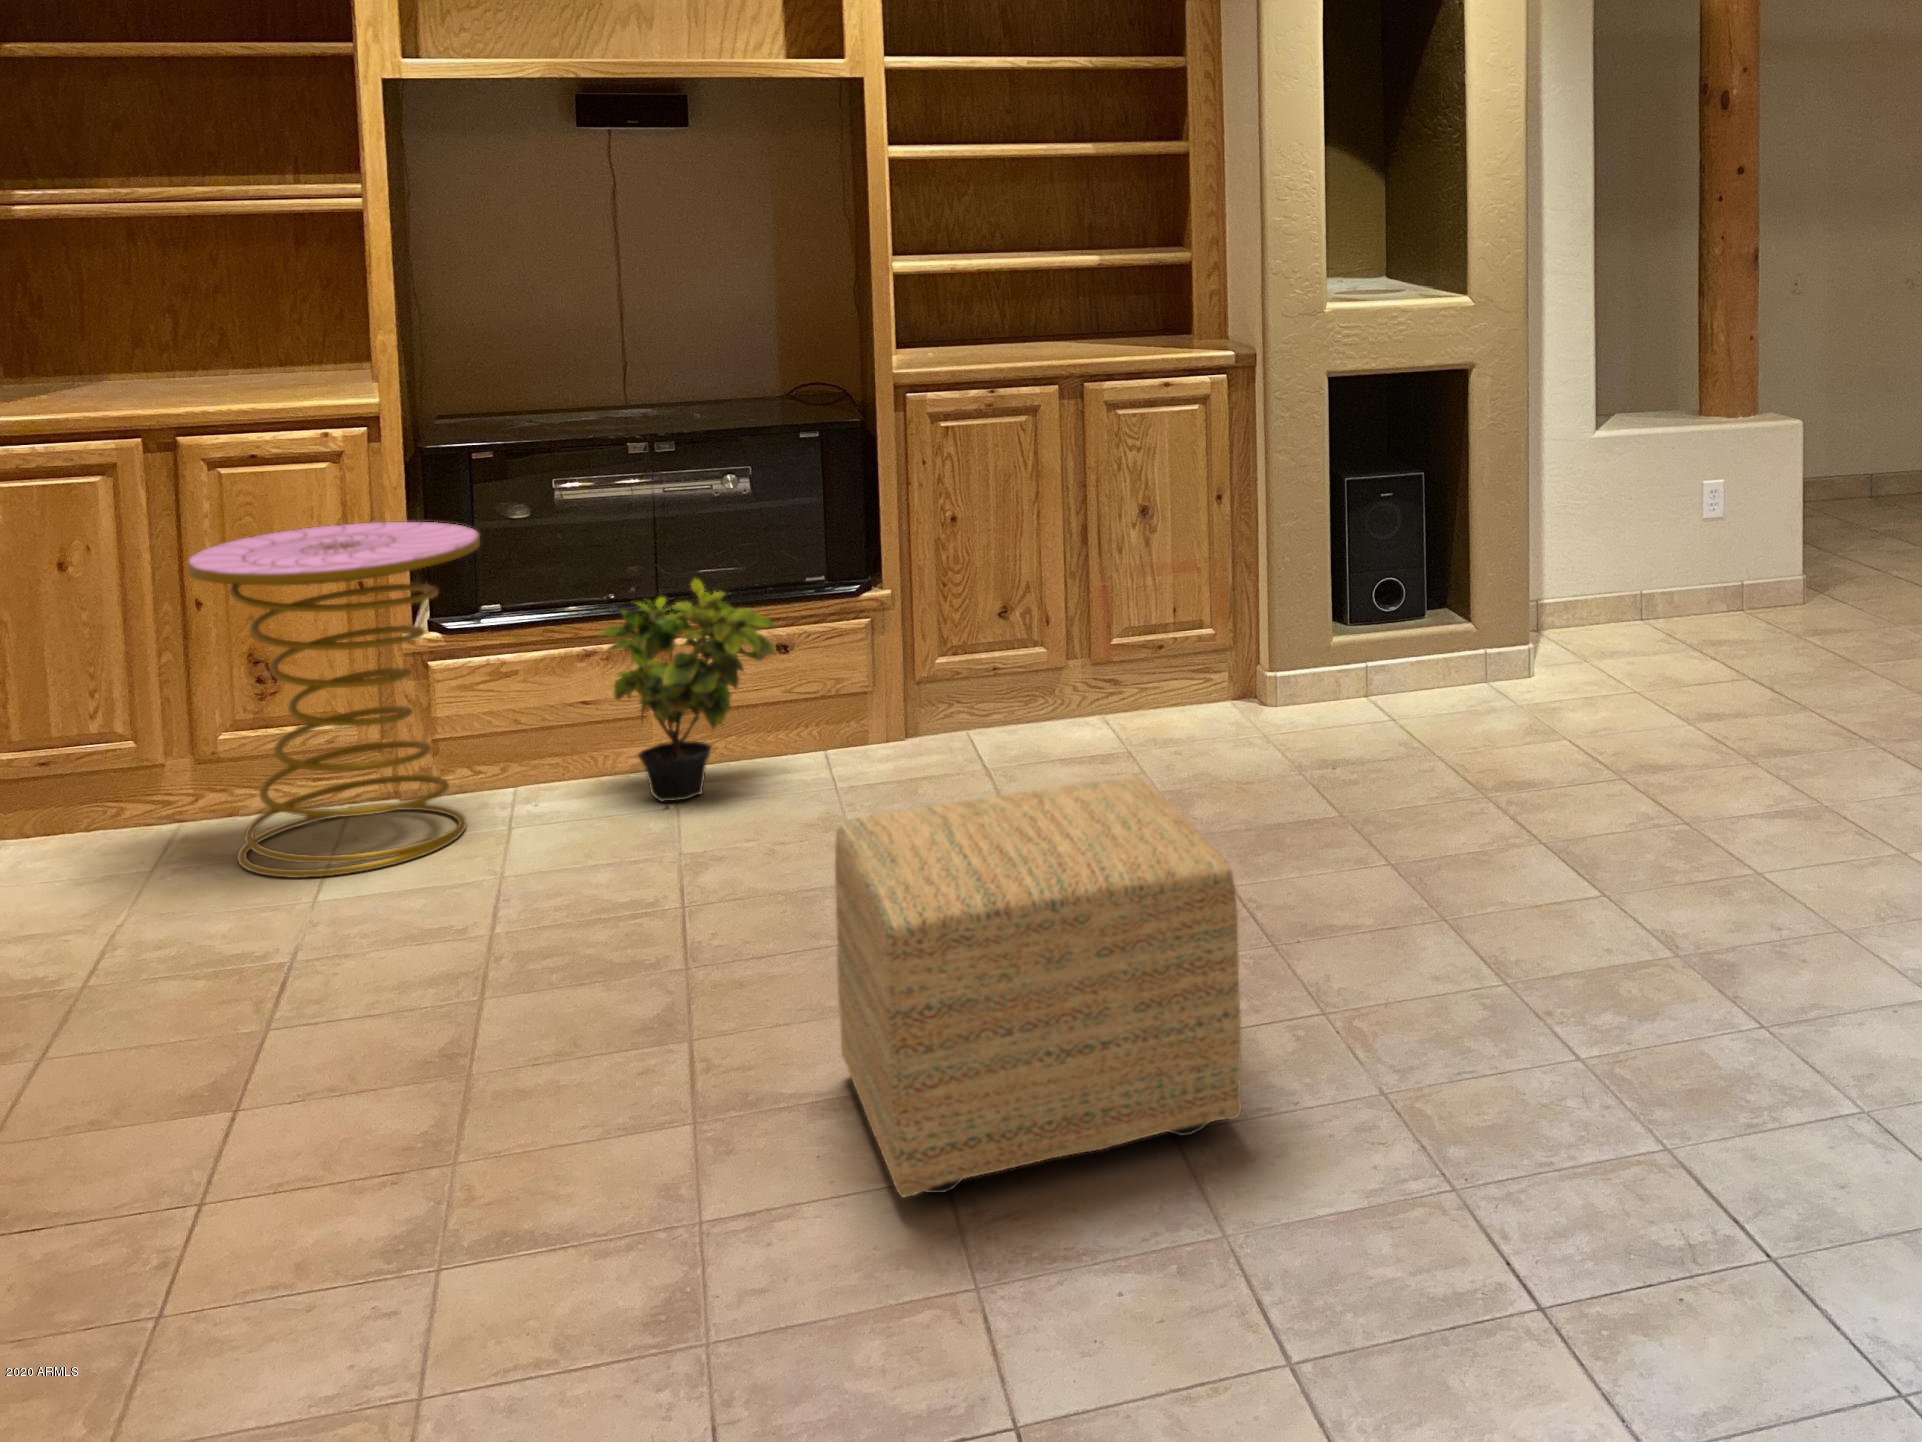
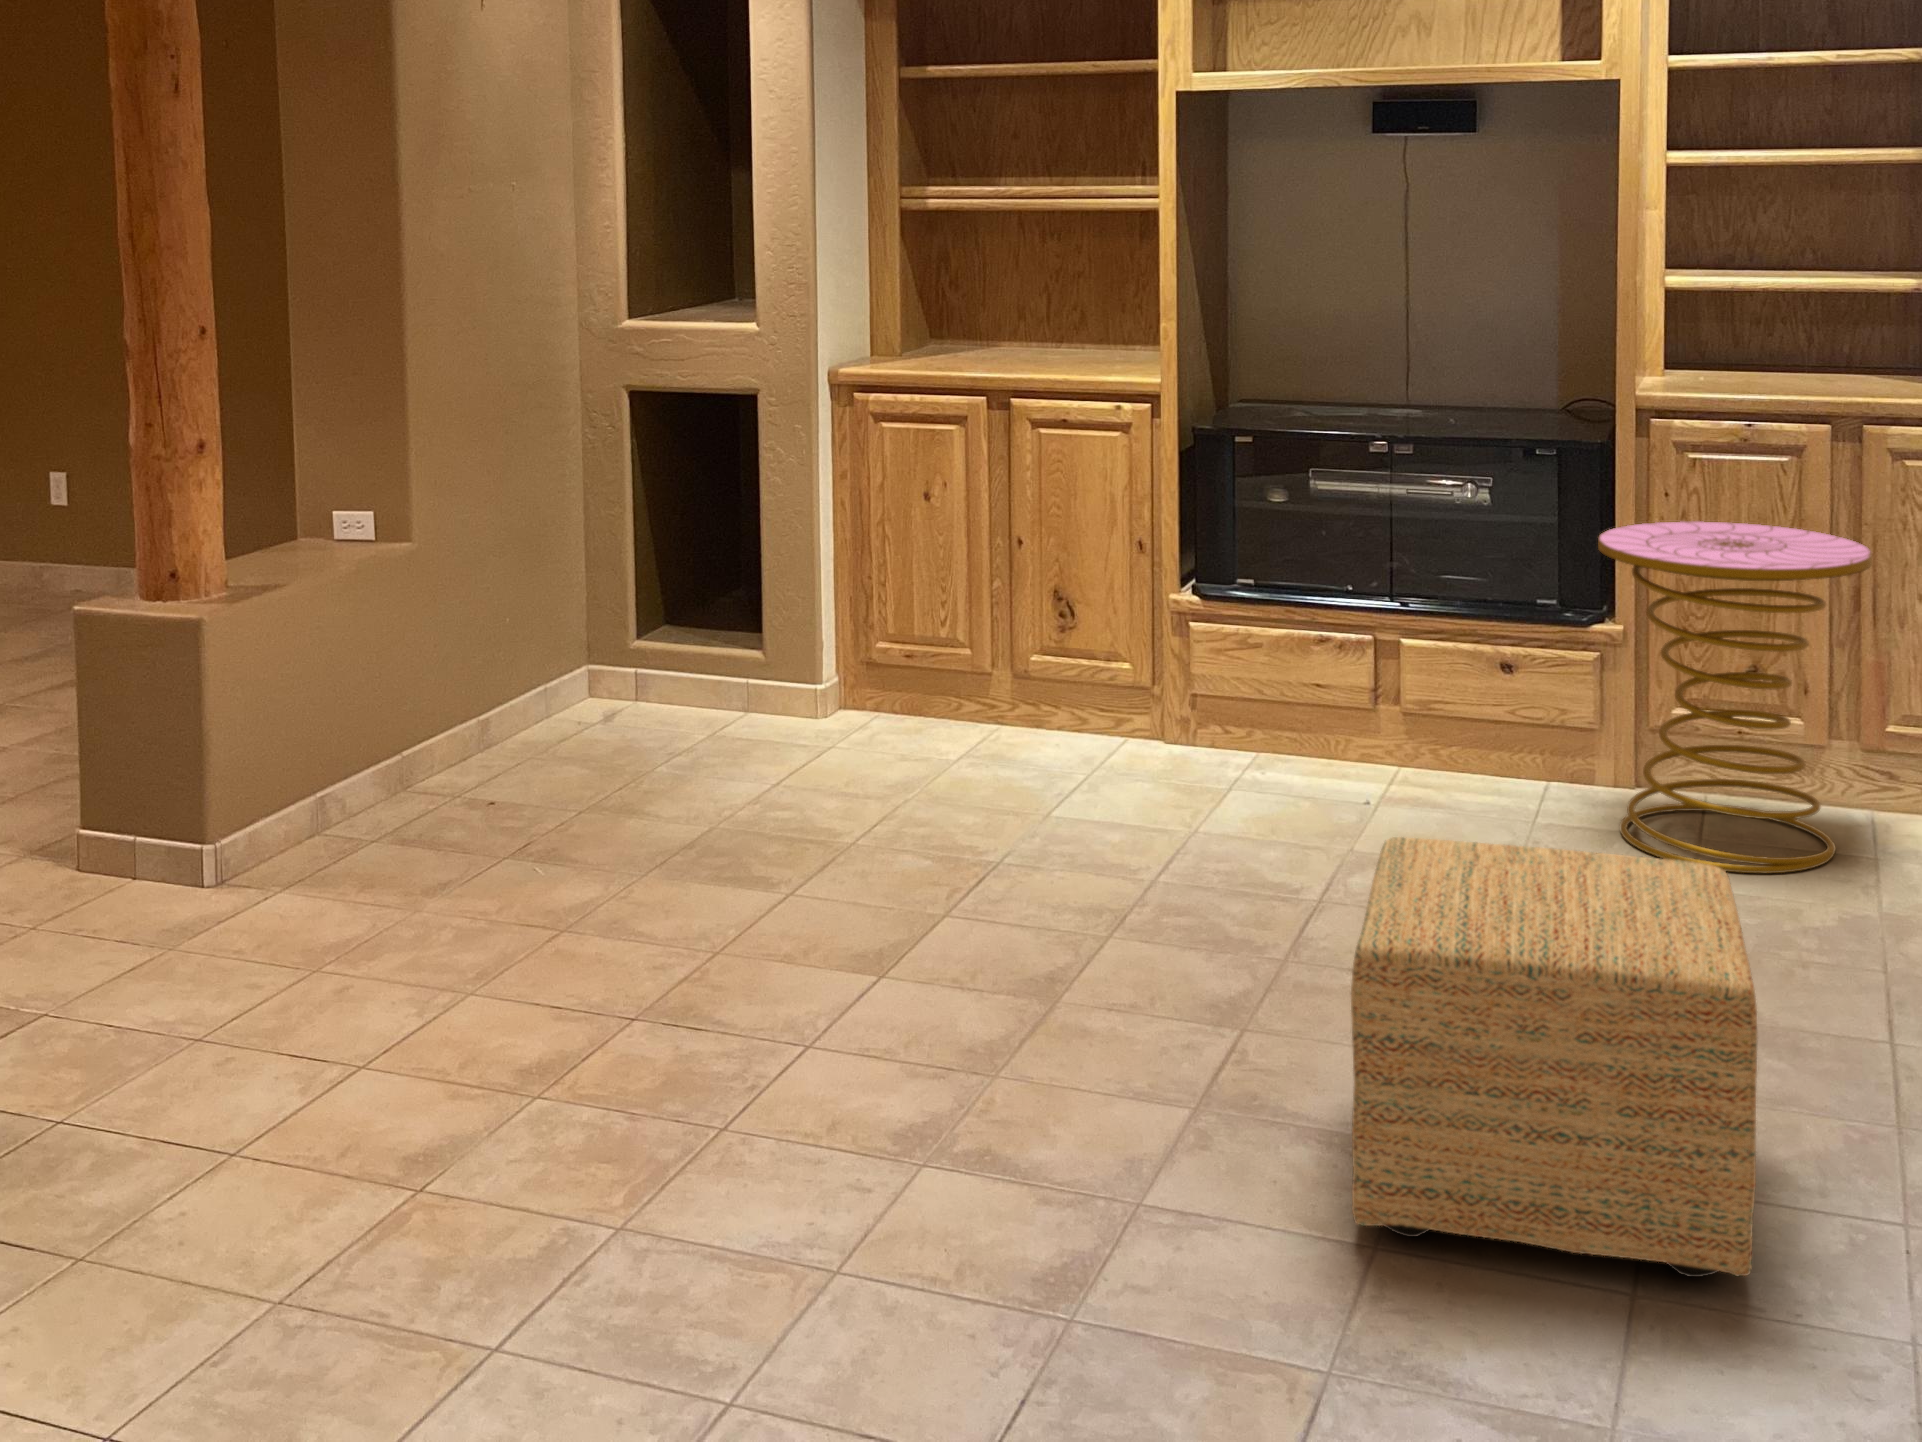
side table: present [187,521,480,878] -> present [1598,521,1872,873]
potted plant: present [599,579,775,801] -> none [1320,581,1489,799]

